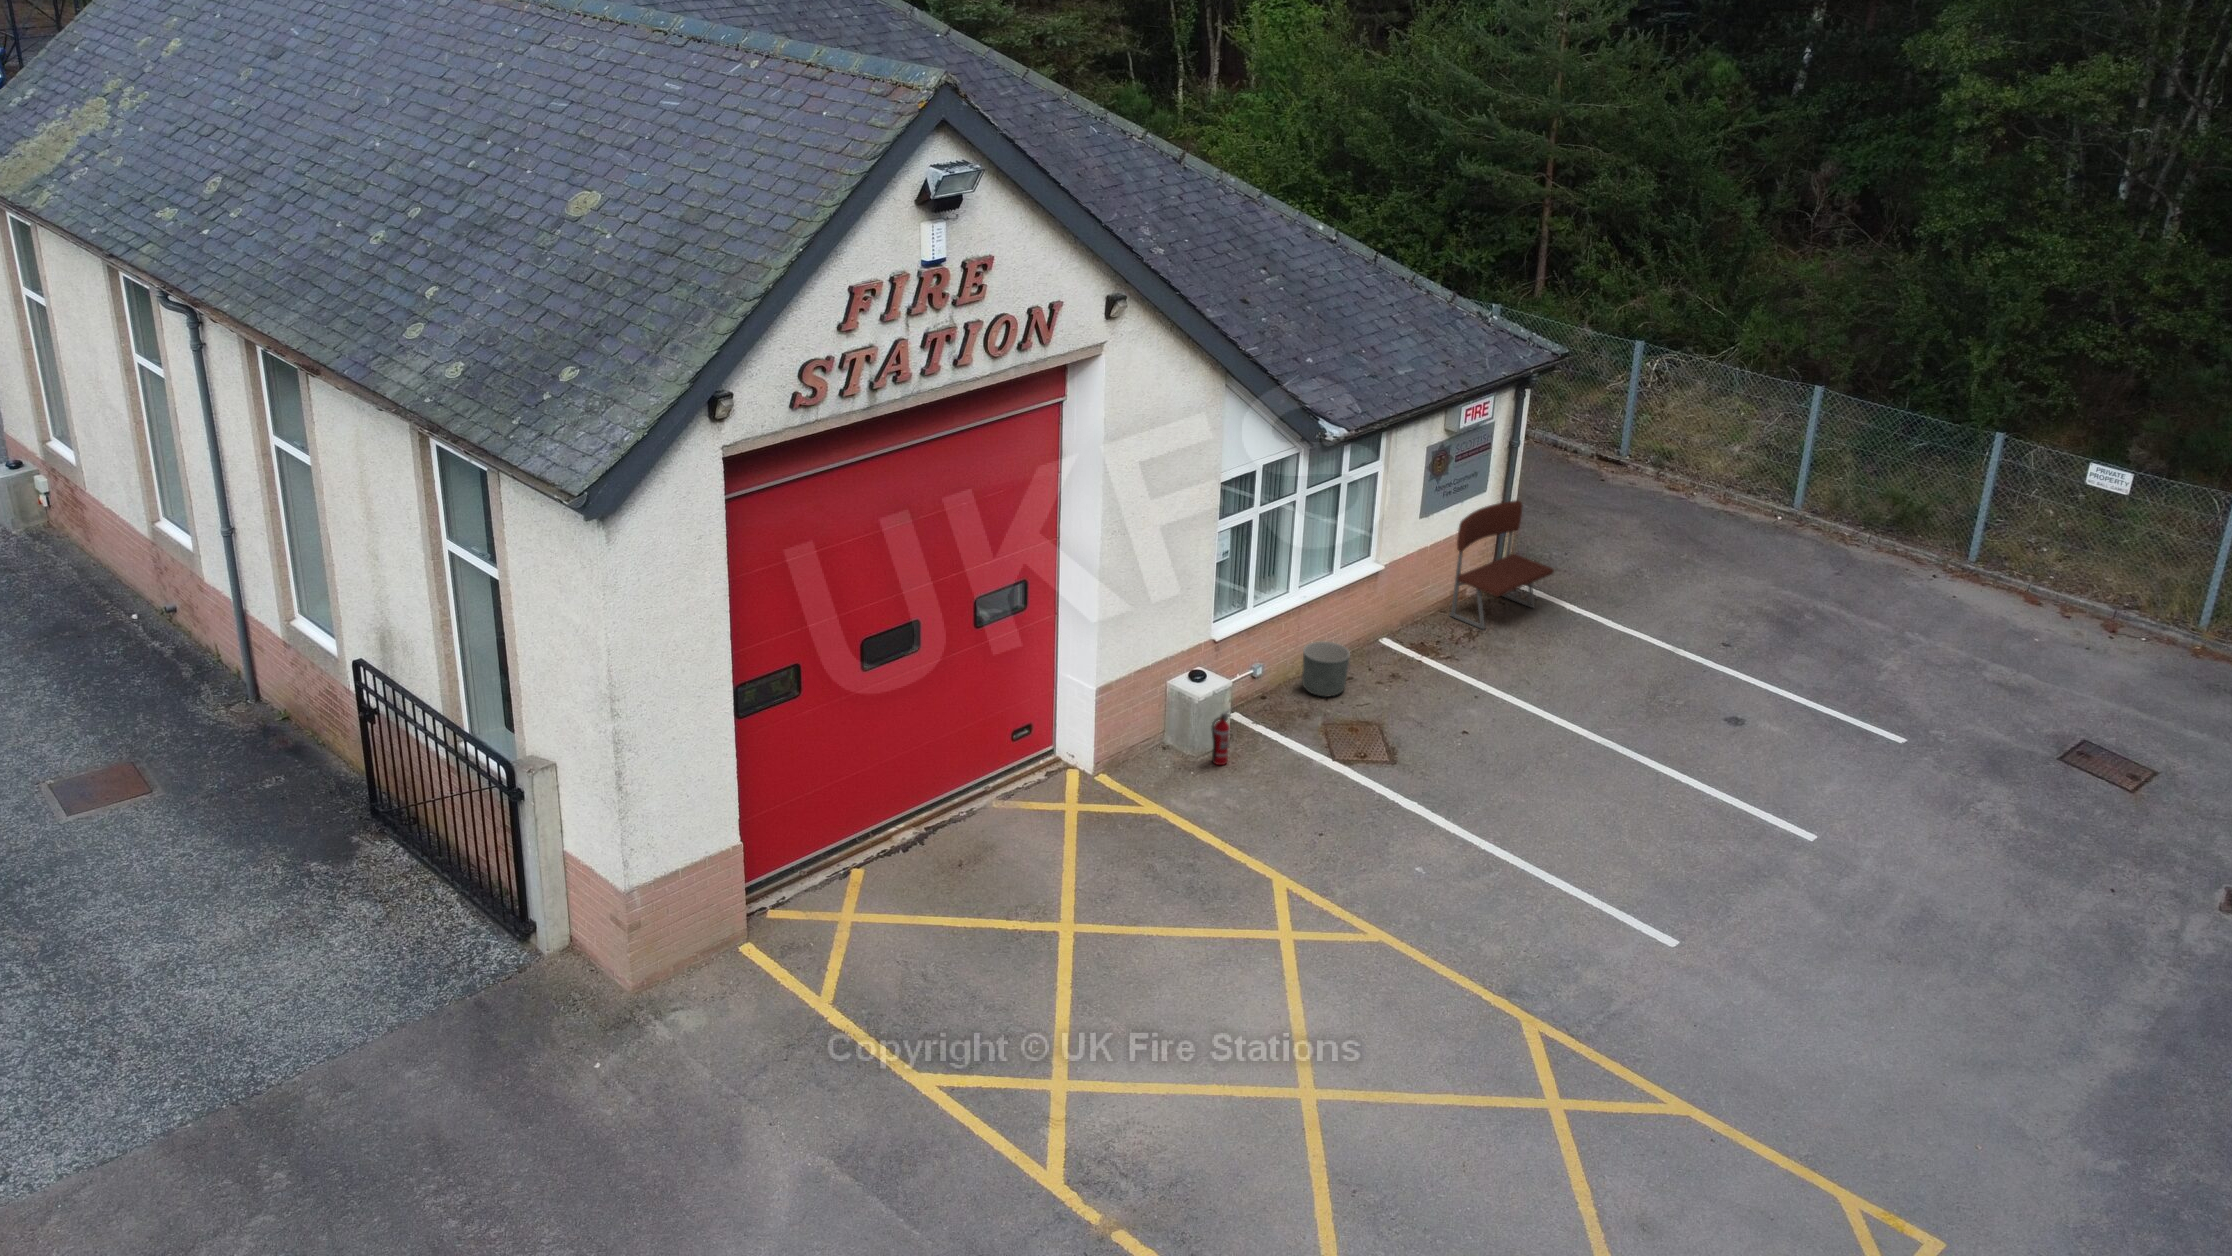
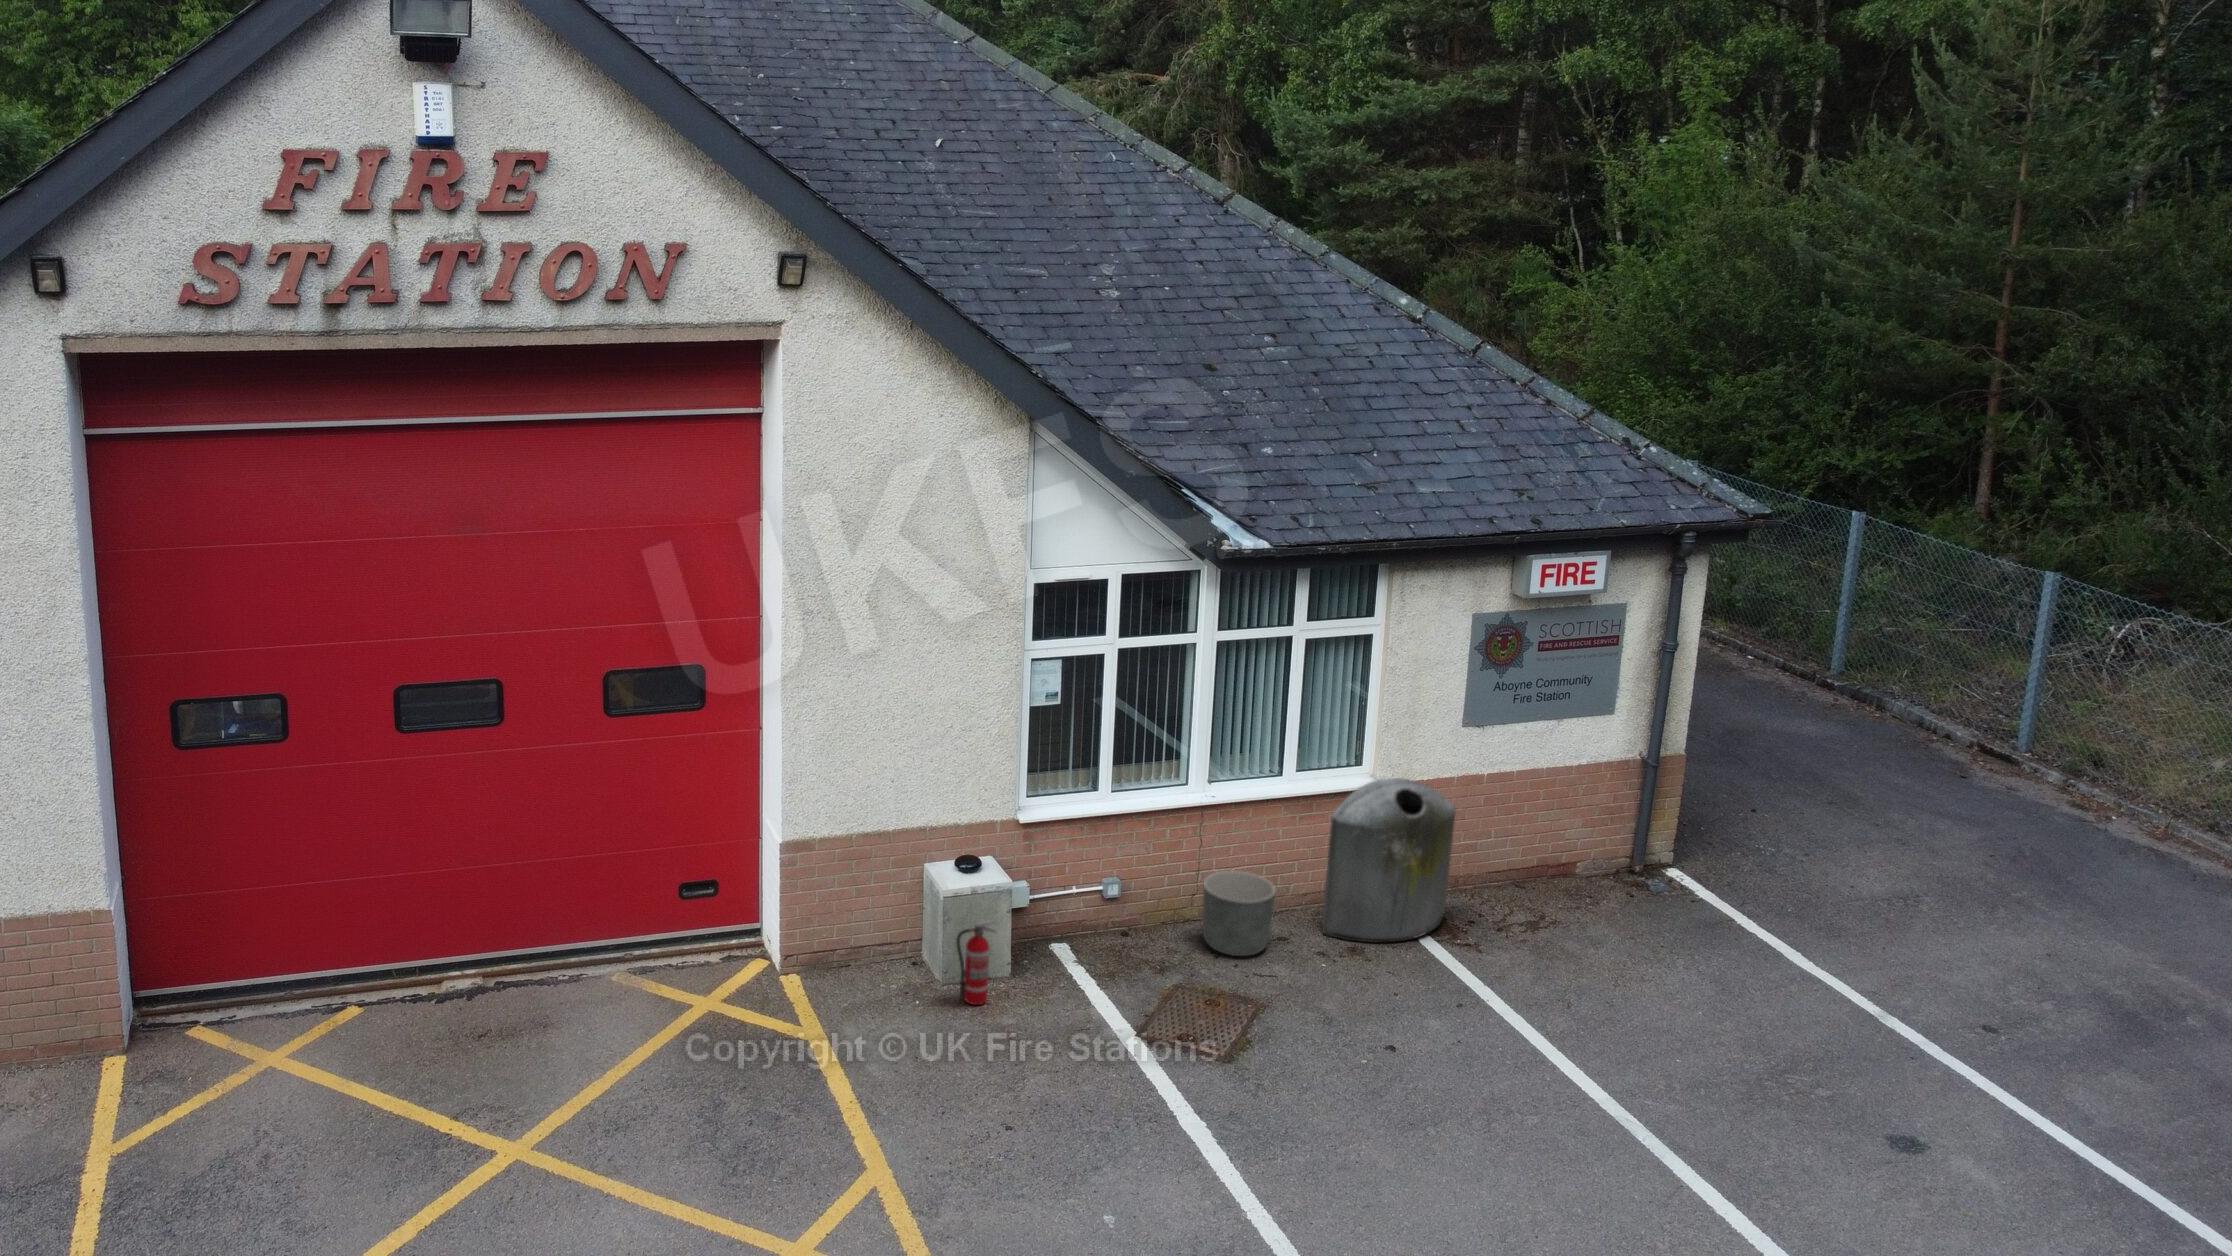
bench: present [1450,500,1554,630] -> none [1533,736,1718,924]
trash can: none [1360,561,1428,671] -> present [1322,778,1456,943]

